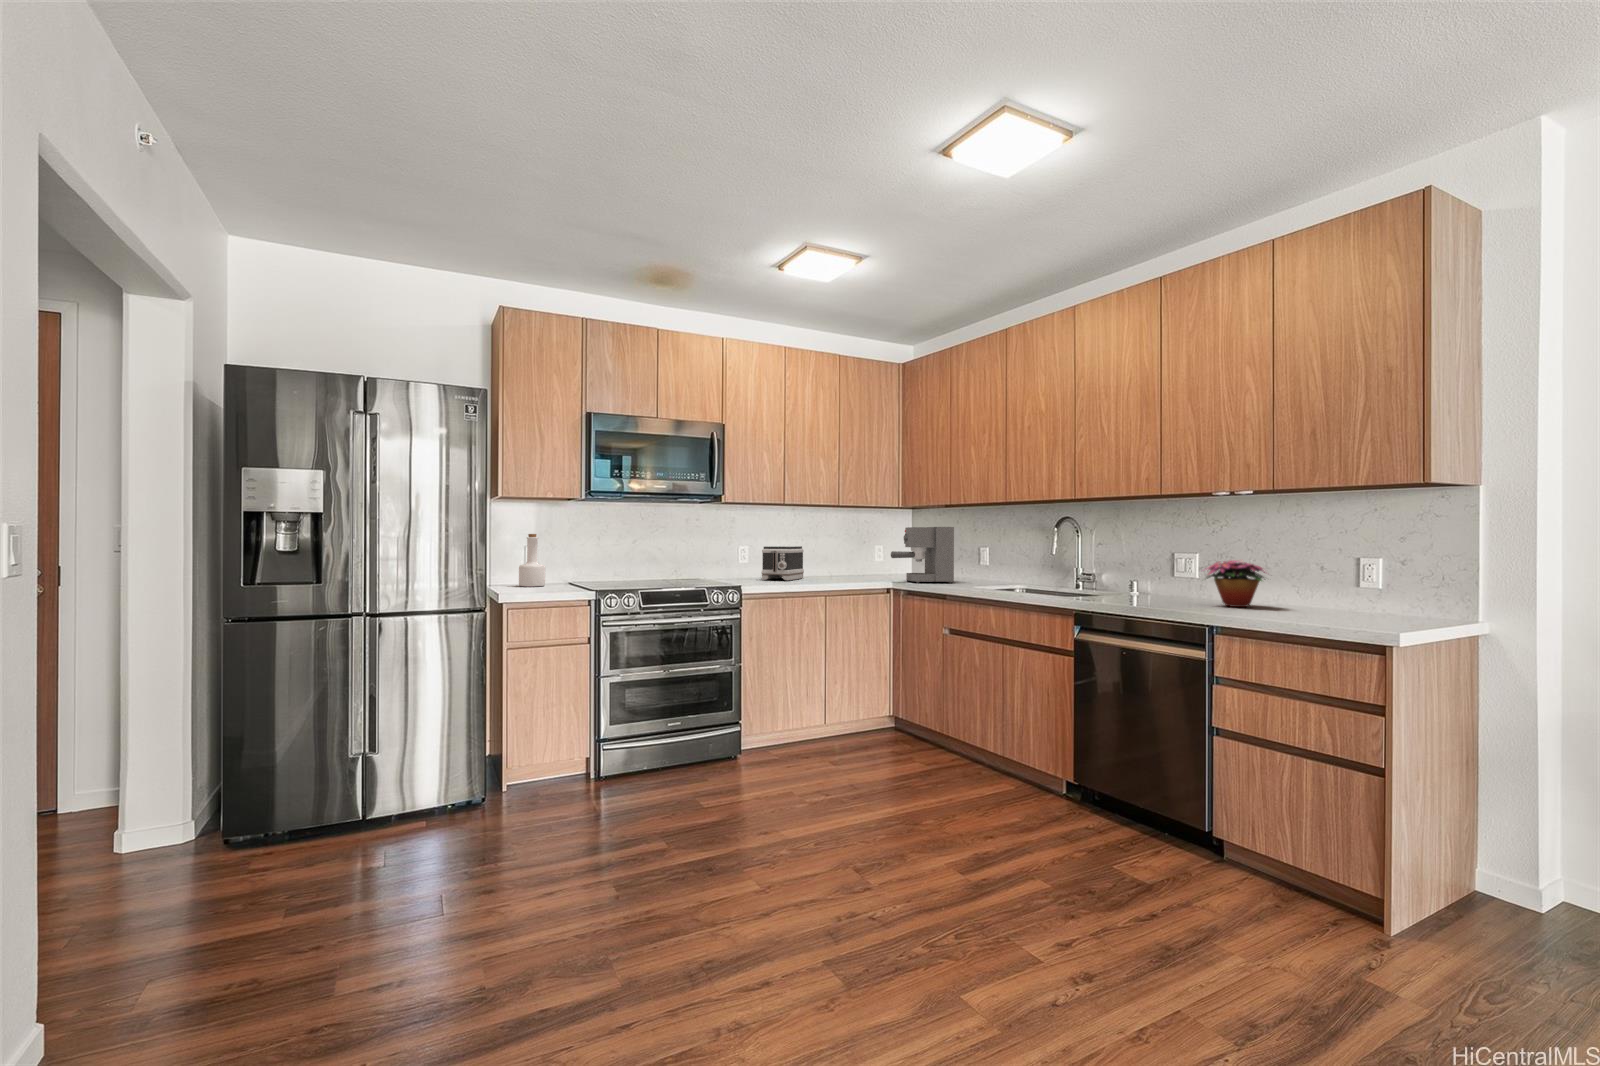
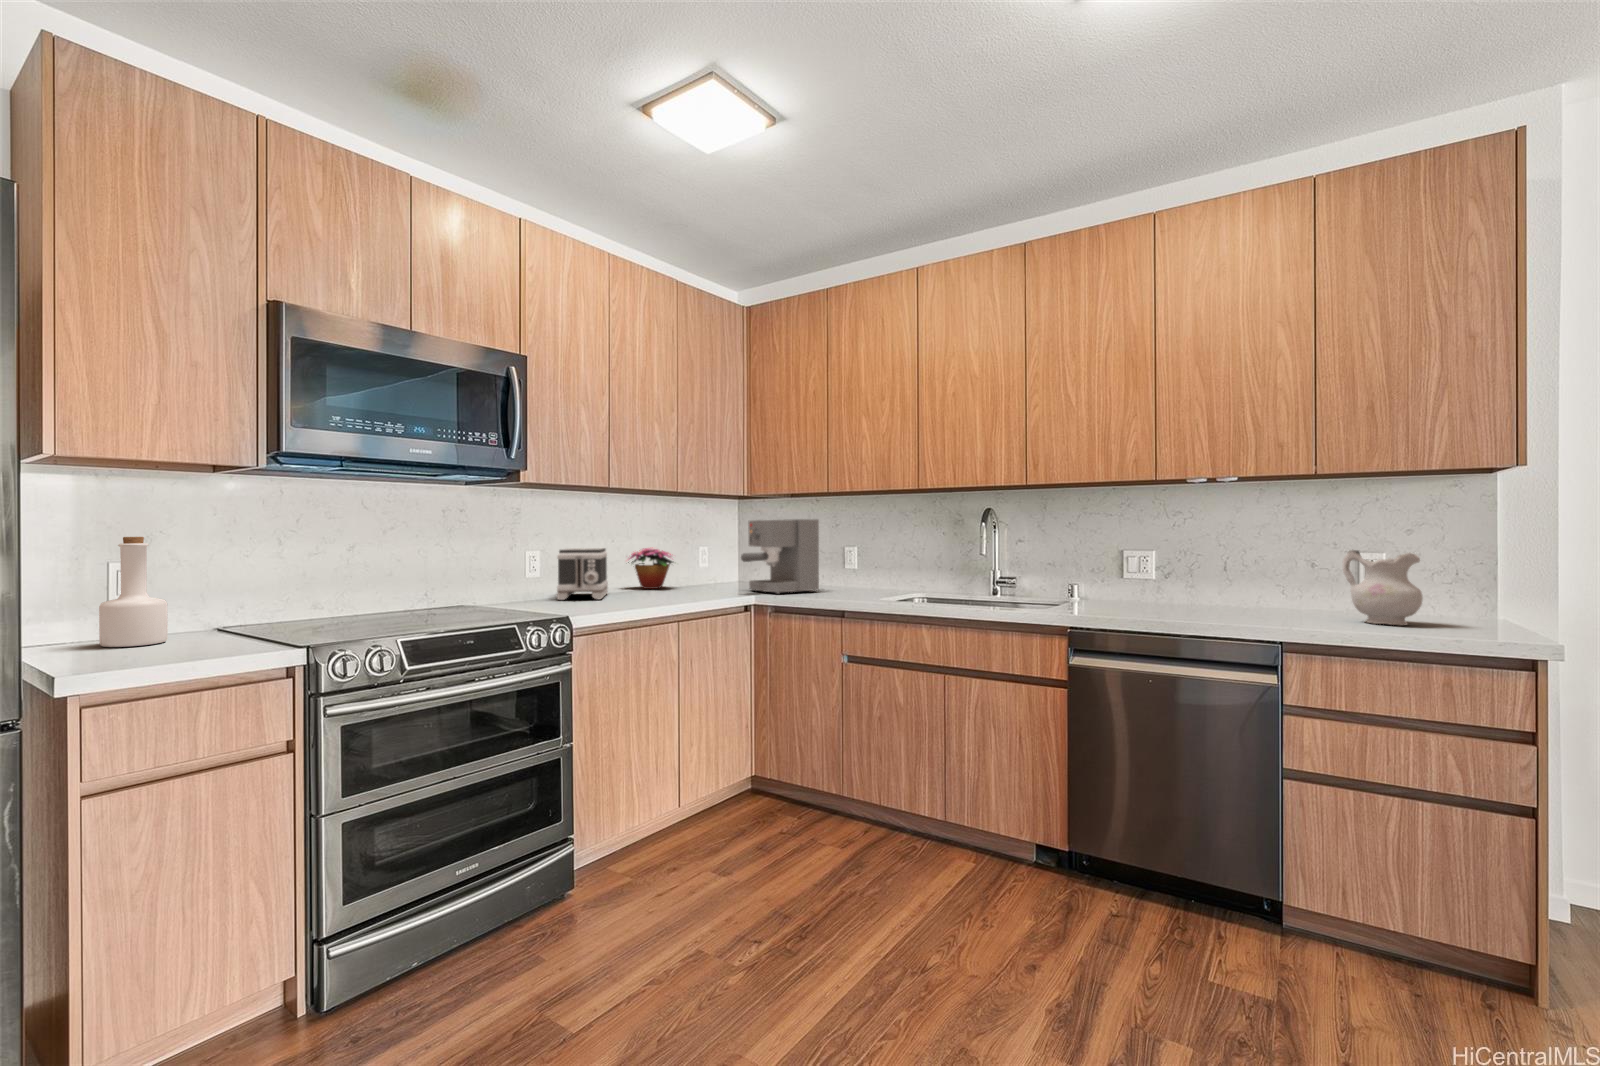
ceramic pitcher: none [1330,553,1393,620] -> present [1343,550,1423,625]
flower arrangement: present [1207,560,1265,607] -> present [628,548,673,589]

